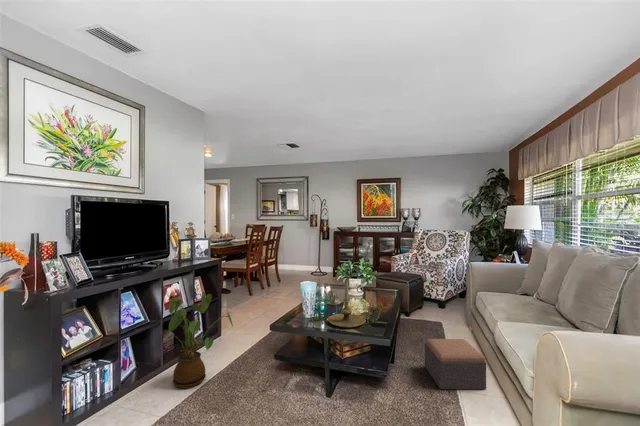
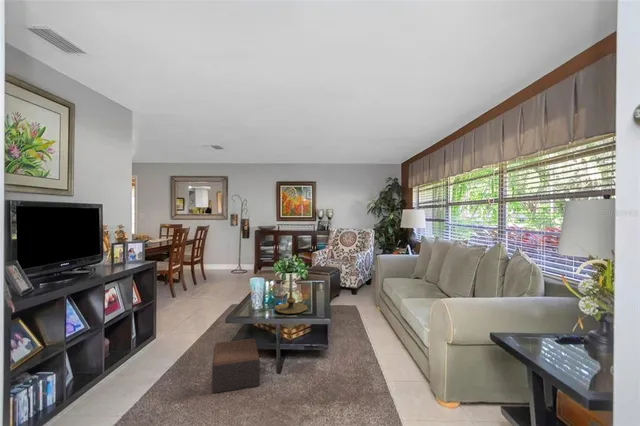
house plant: present [166,292,233,388] -> none [112,295,184,389]
footstool: present [425,339,486,389] -> present [212,339,260,393]

